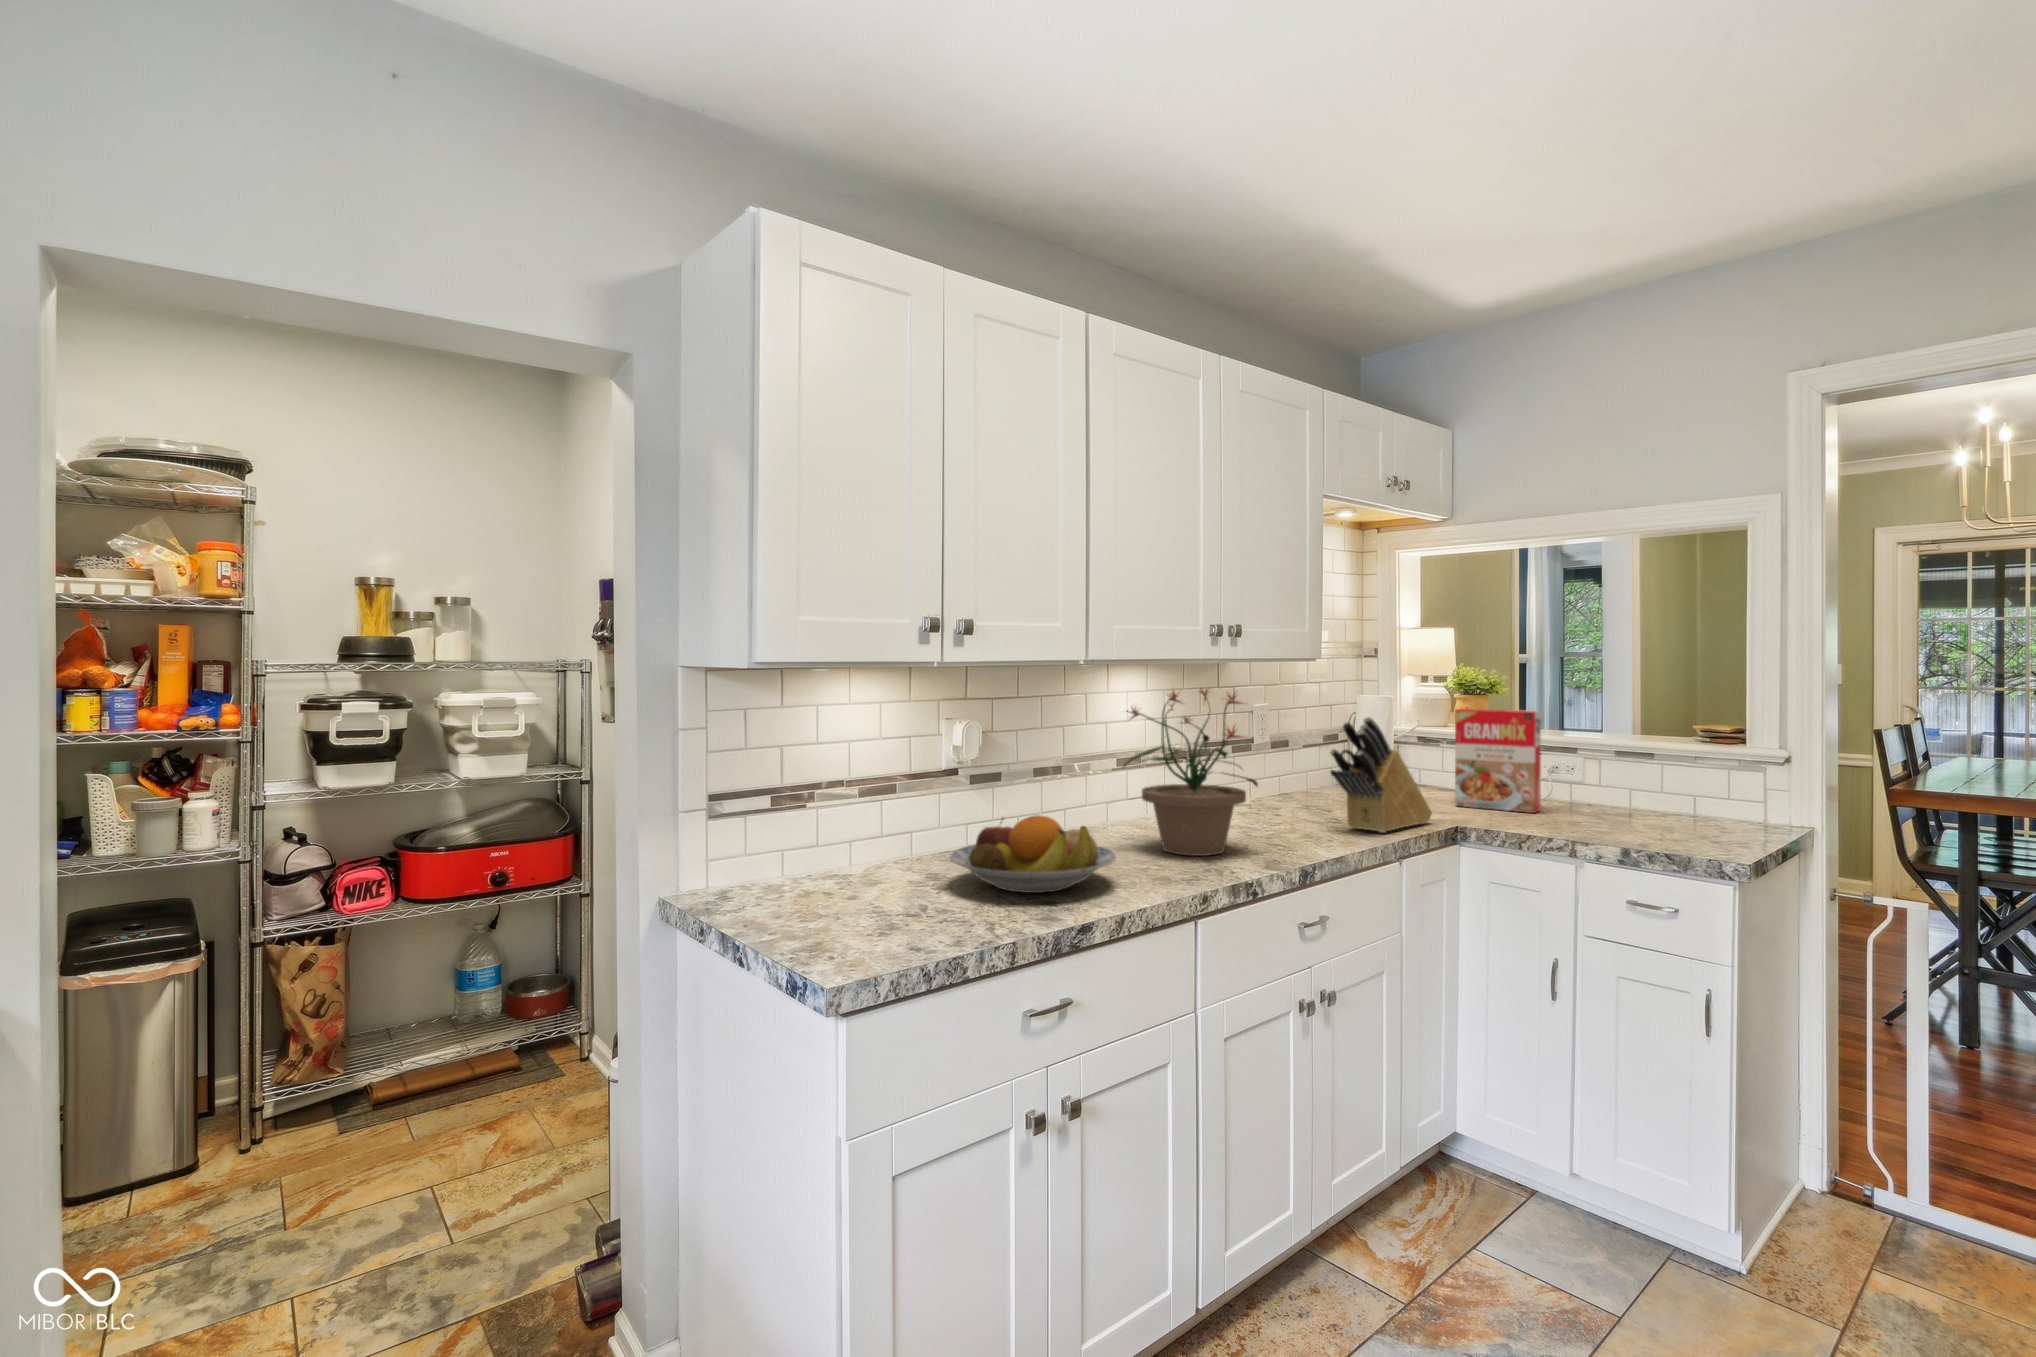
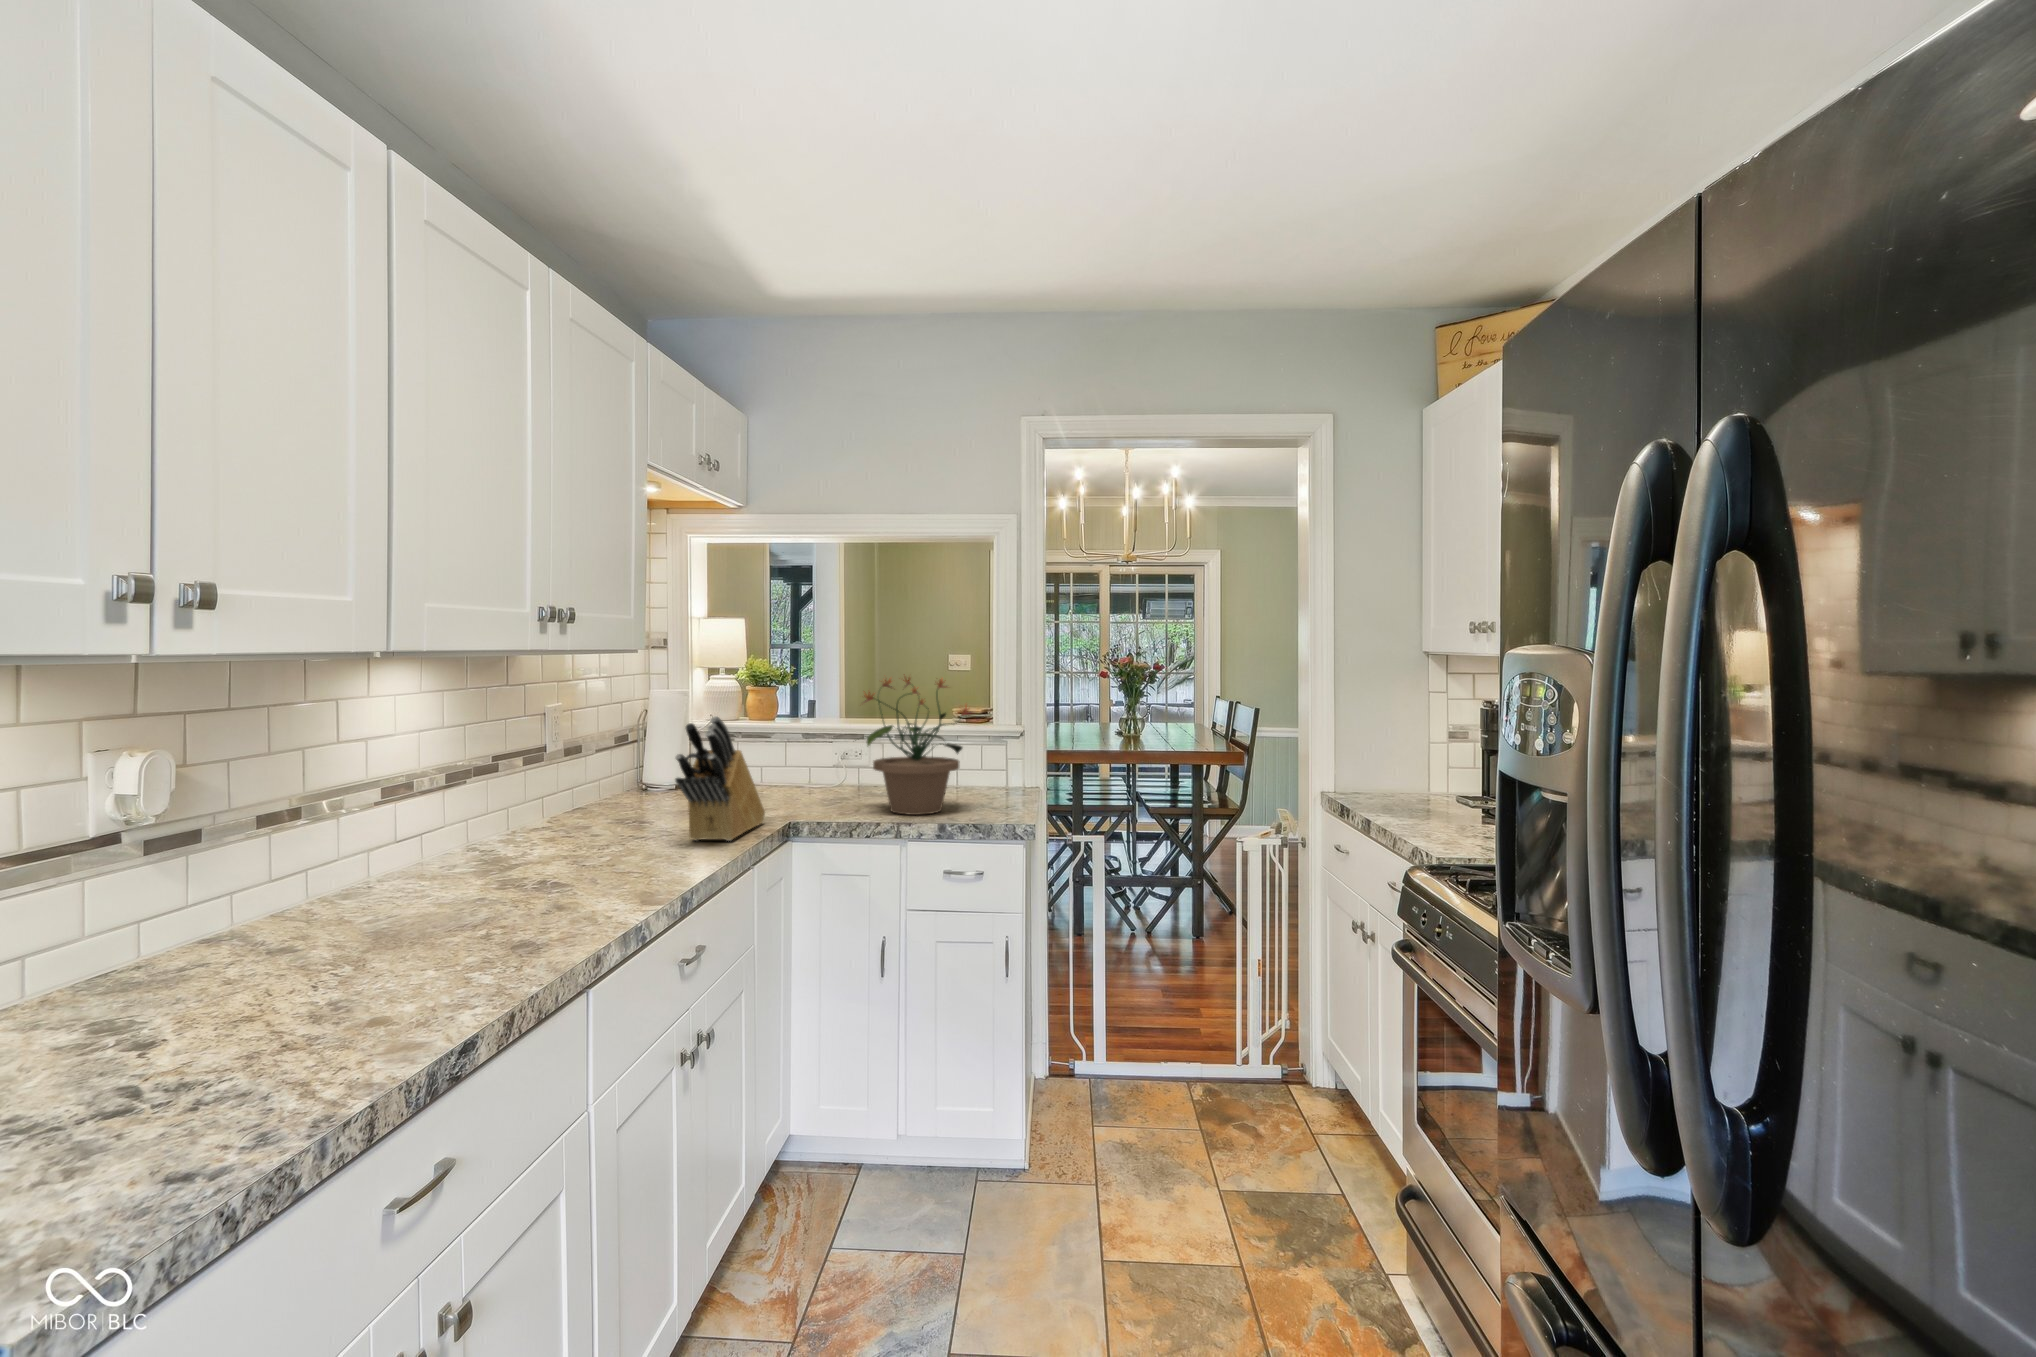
potted plant: present [1123,689,1258,856] -> present [855,677,970,815]
cereal box: present [1455,709,1541,813] -> none [767,703,844,802]
fruit bowl: present [950,815,1116,893] -> none [149,889,469,1017]

